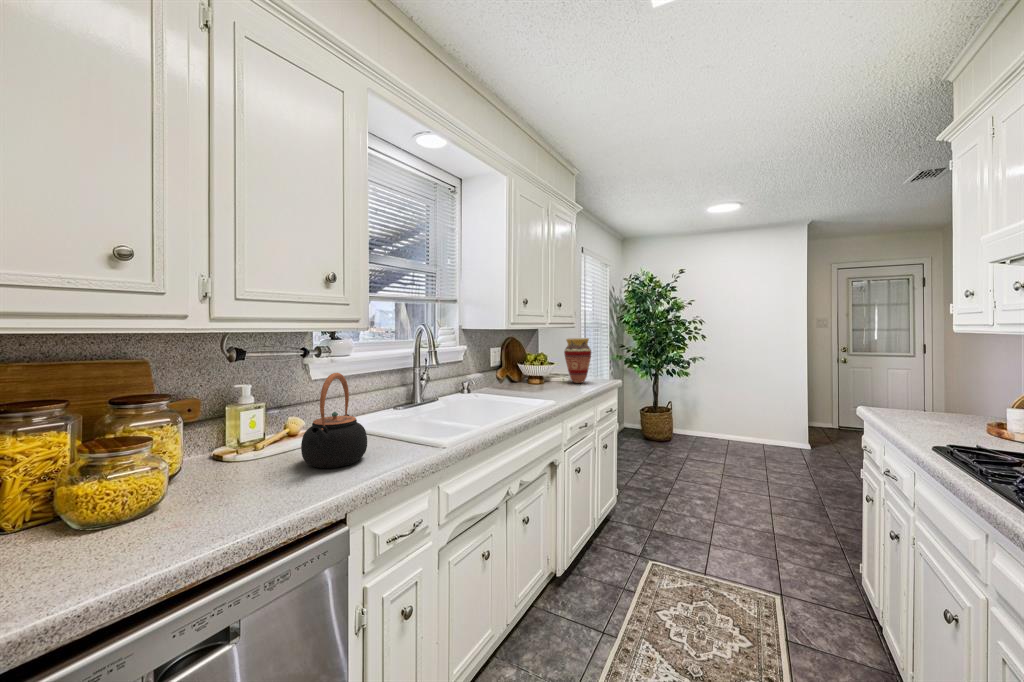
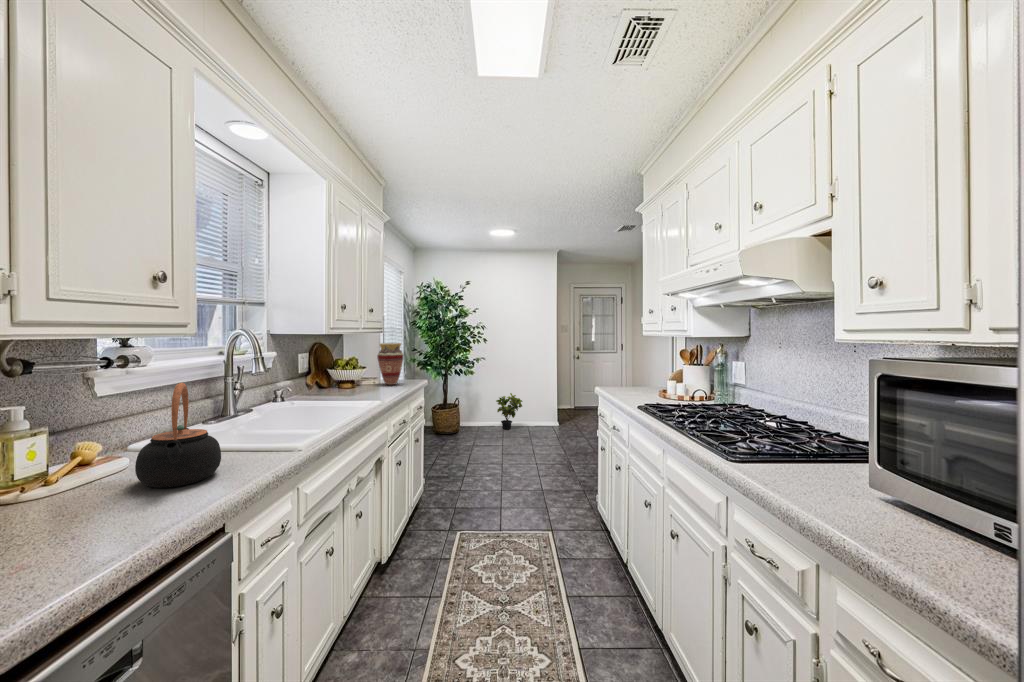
potted plant: none [718,400,757,445] -> present [496,393,522,429]

